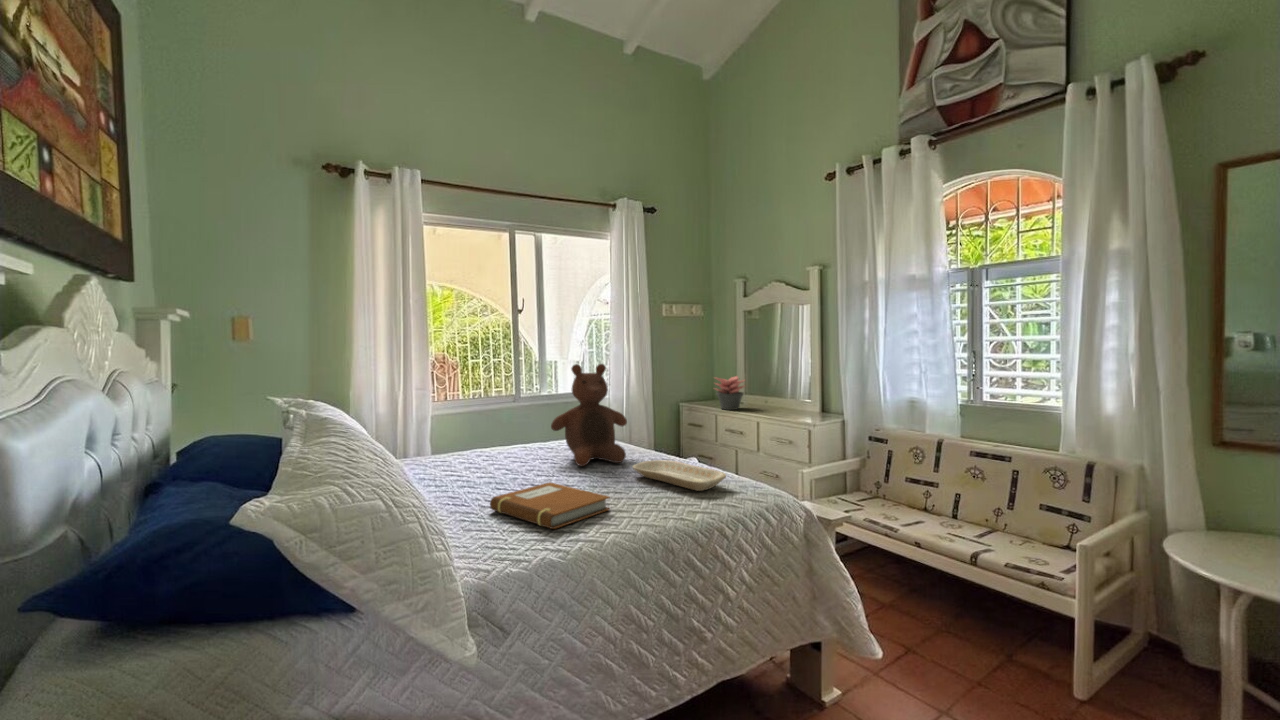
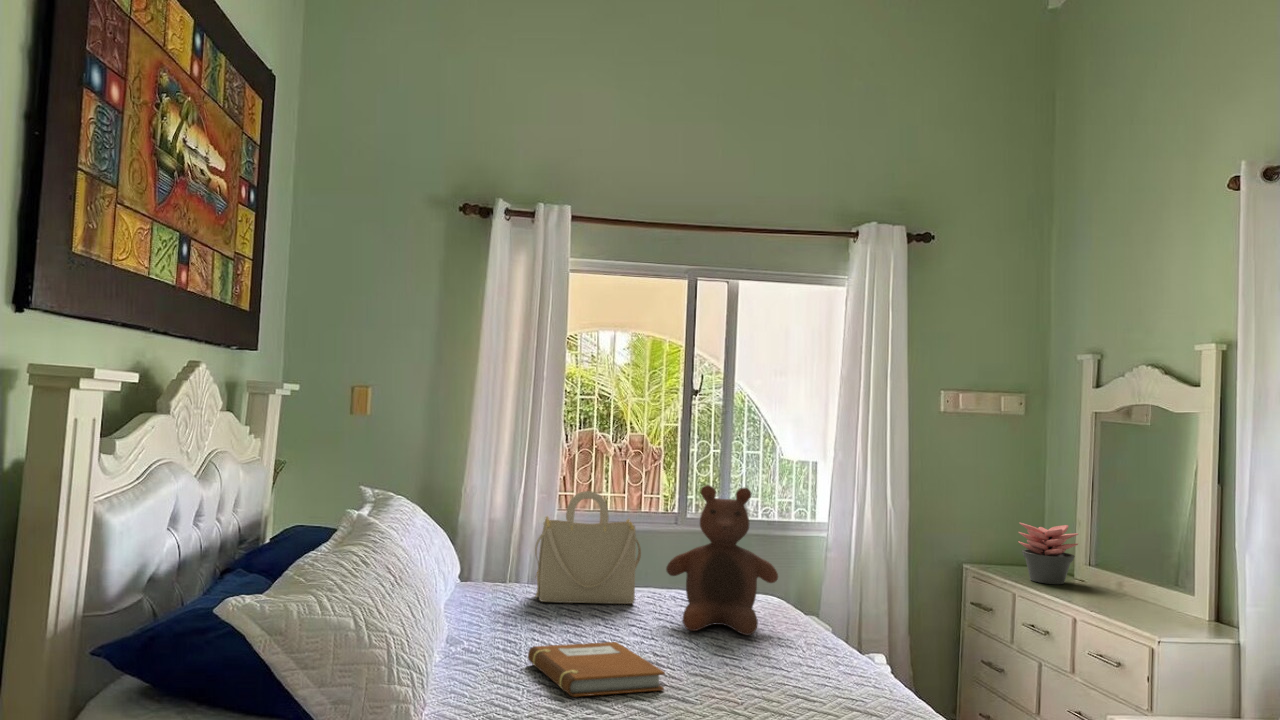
handbag: none [442,378,523,465] -> present [535,491,641,604]
tray: present [632,460,726,491] -> none [743,638,857,692]

